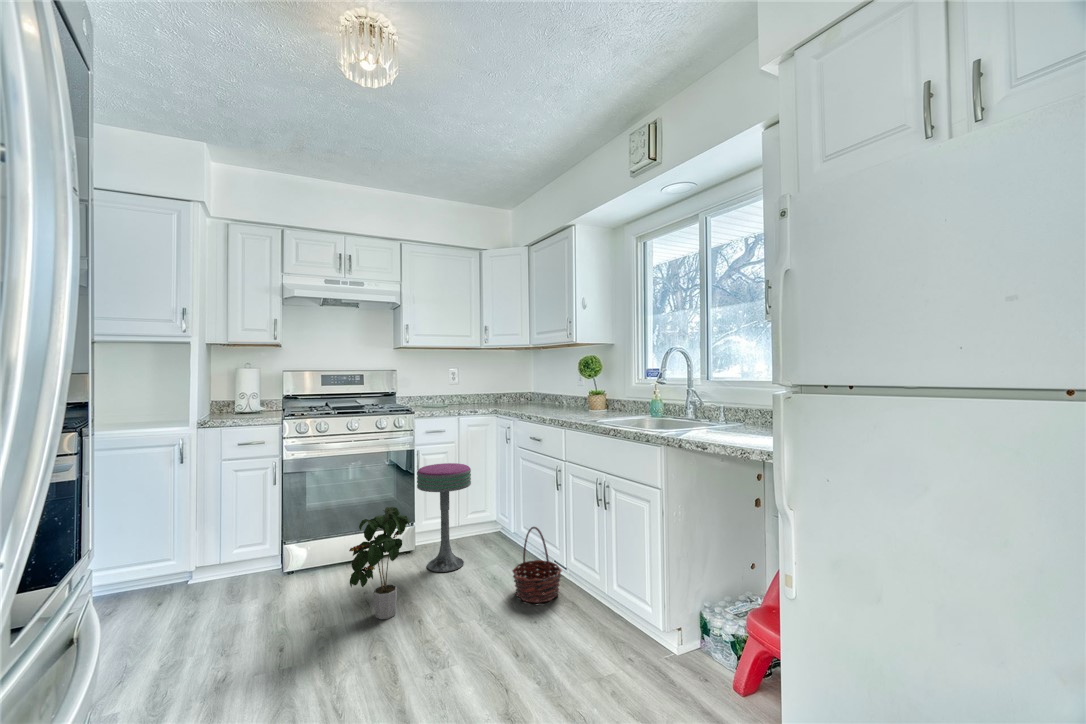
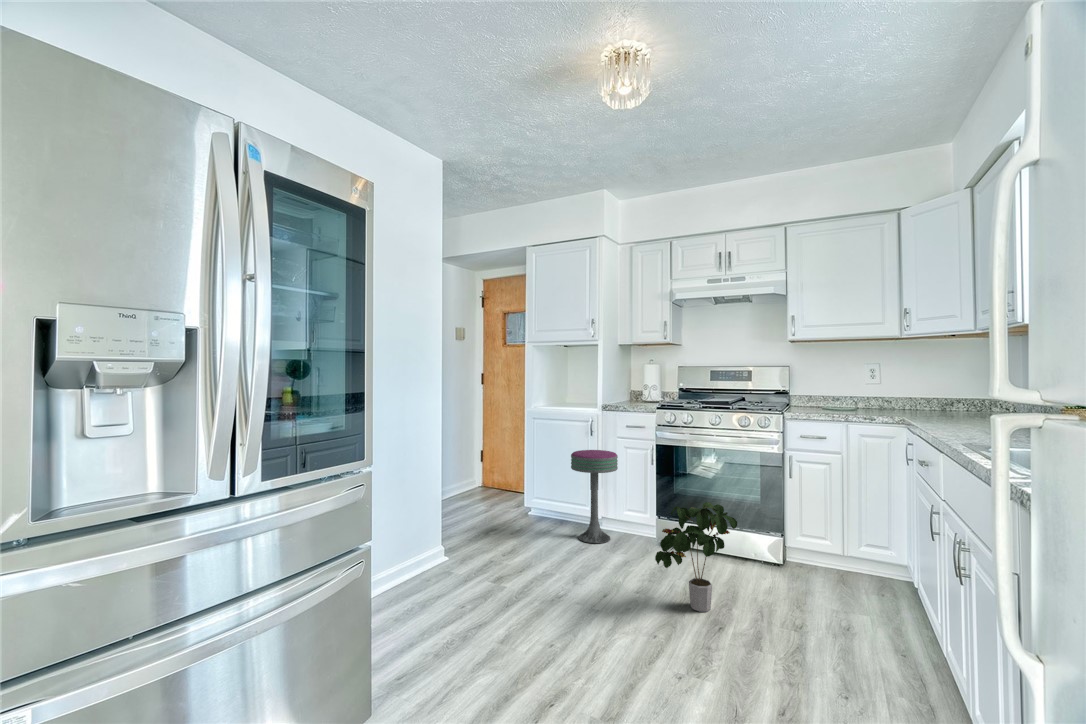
bar stool: present [417,463,471,572] -> present [571,450,618,543]
basket: present [512,527,562,603] -> none [847,577,929,686]

